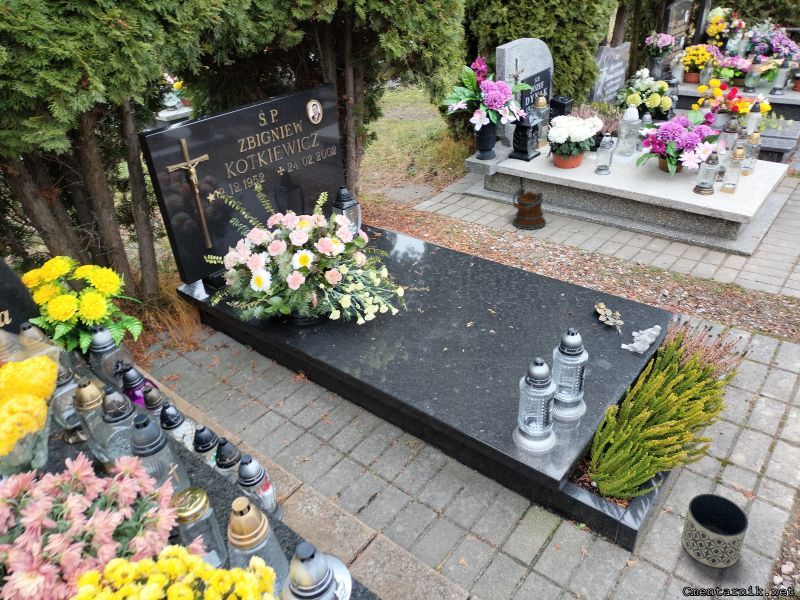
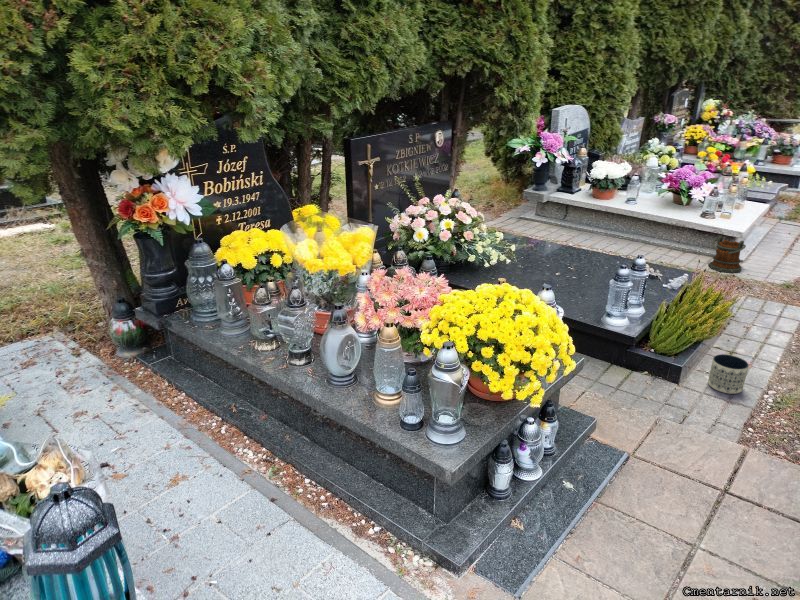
bucket: present [513,188,546,230] -> present [708,236,746,273]

